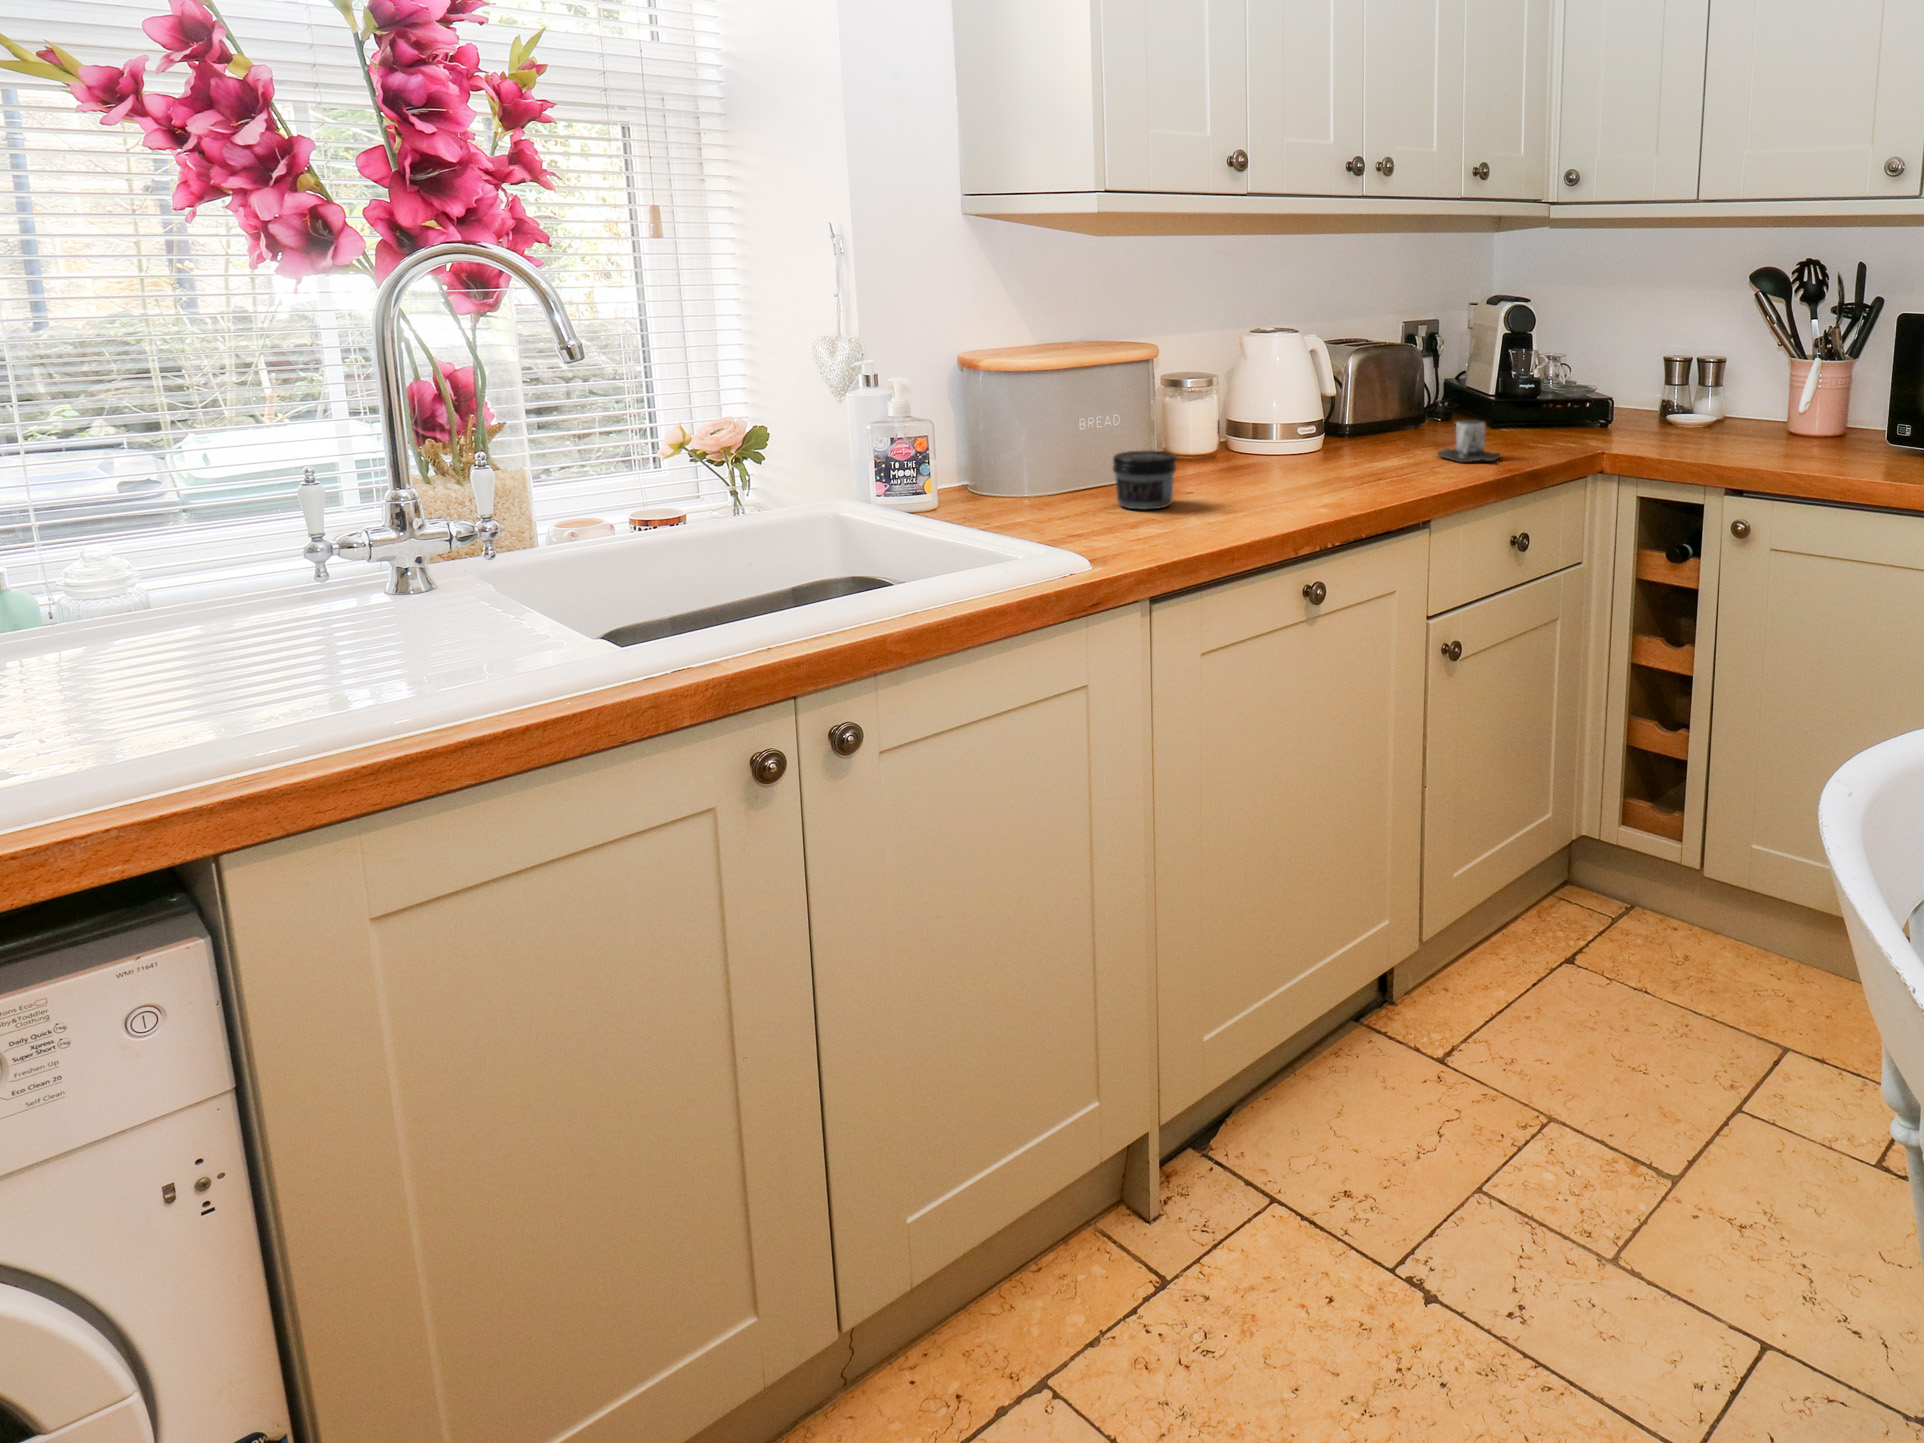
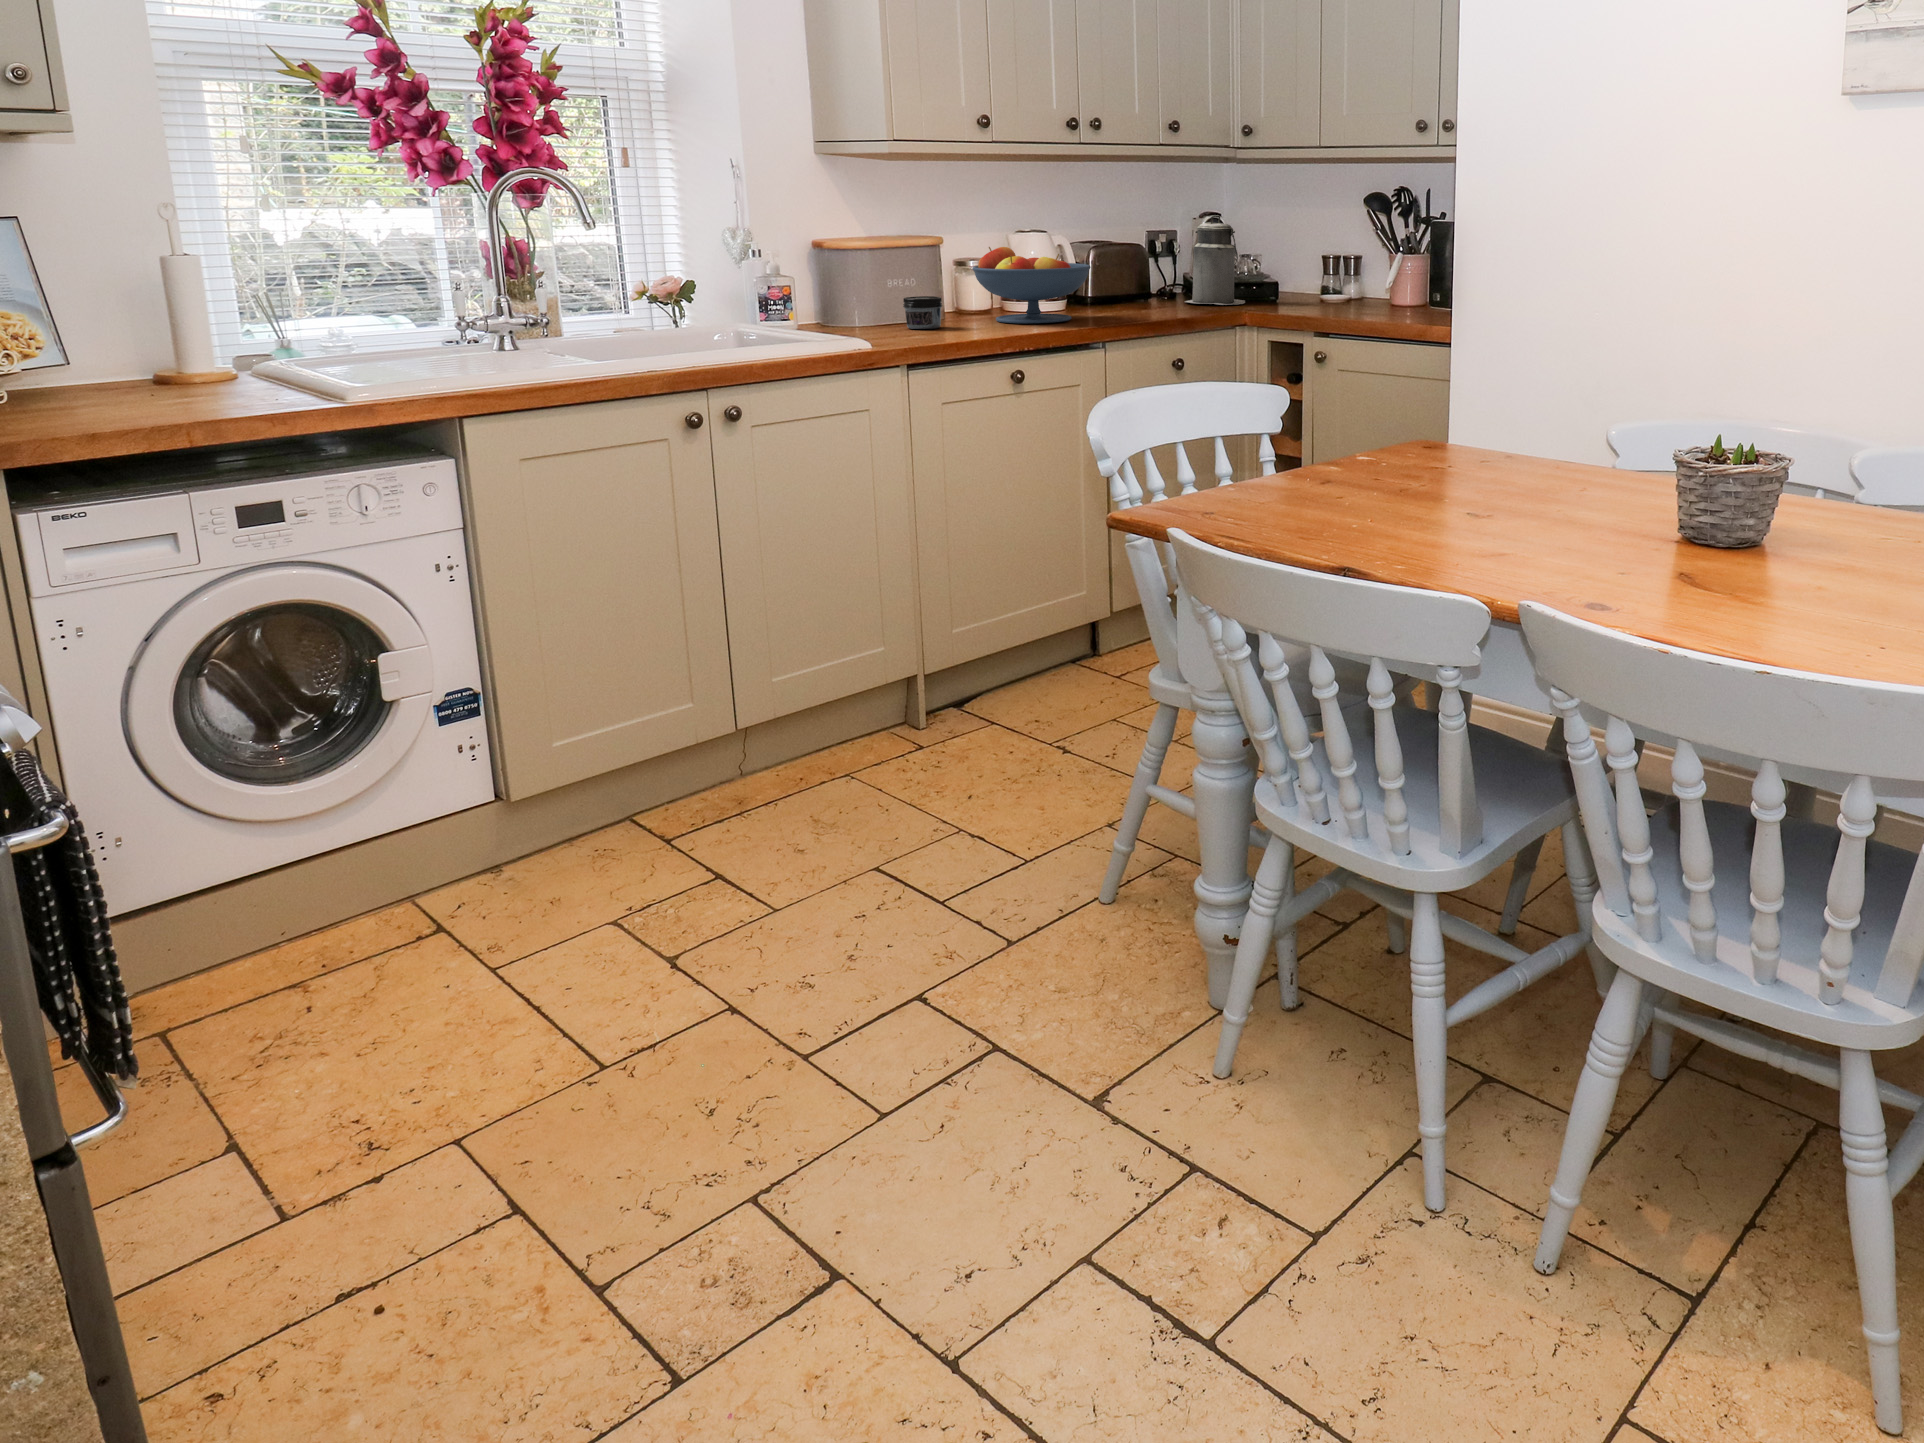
canister: none [1486,304,1579,440] -> present [1185,215,1245,305]
fruit bowl: none [1213,364,1402,493] -> present [972,247,1090,323]
mug: present [1438,420,1501,462] -> none [1133,288,1175,313]

